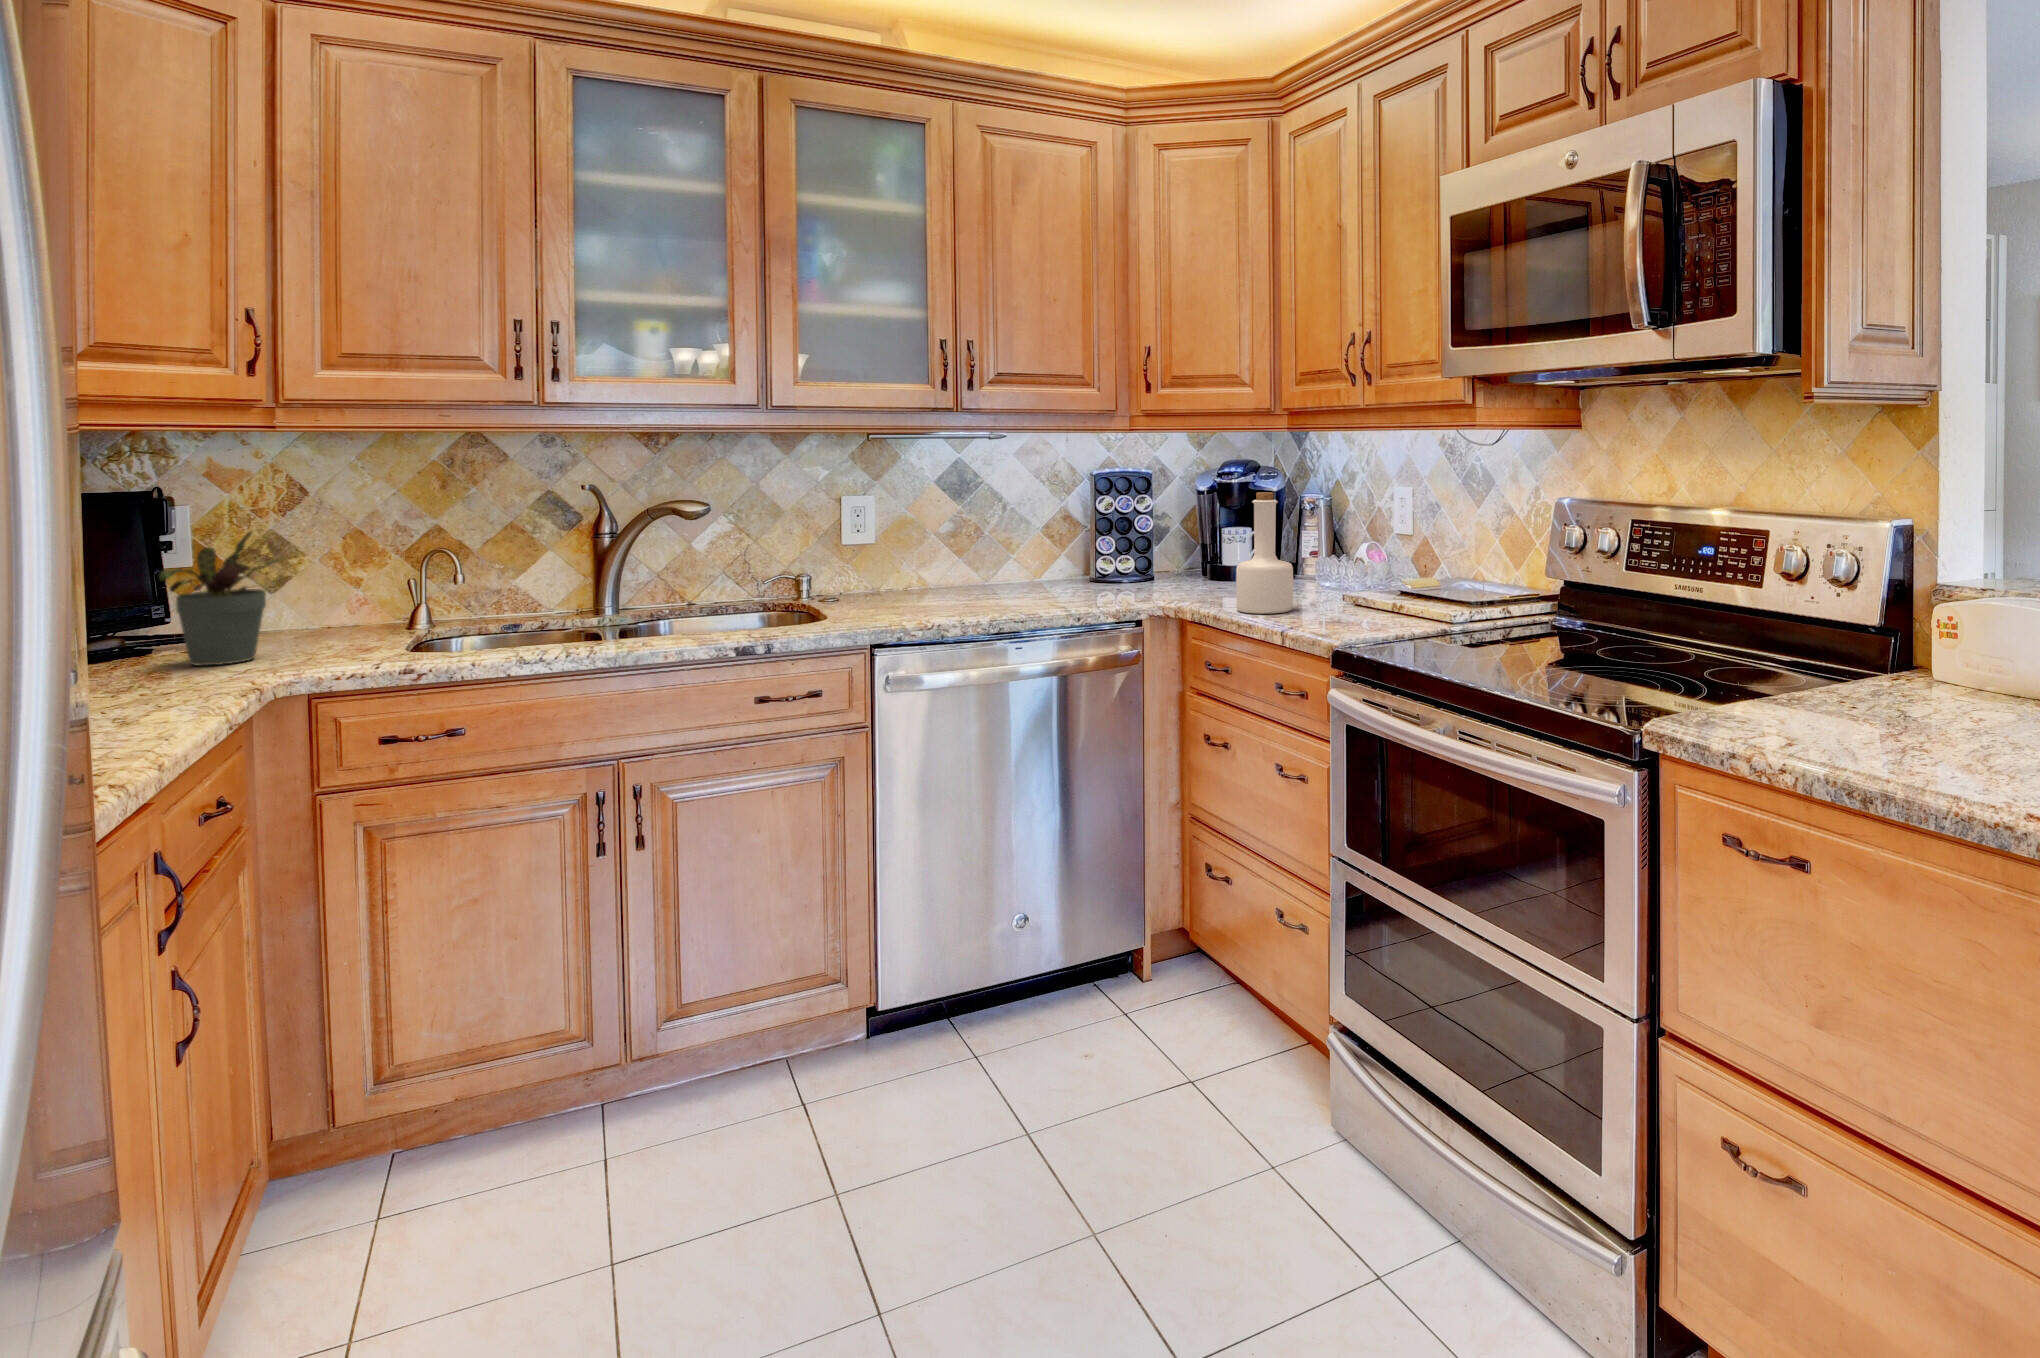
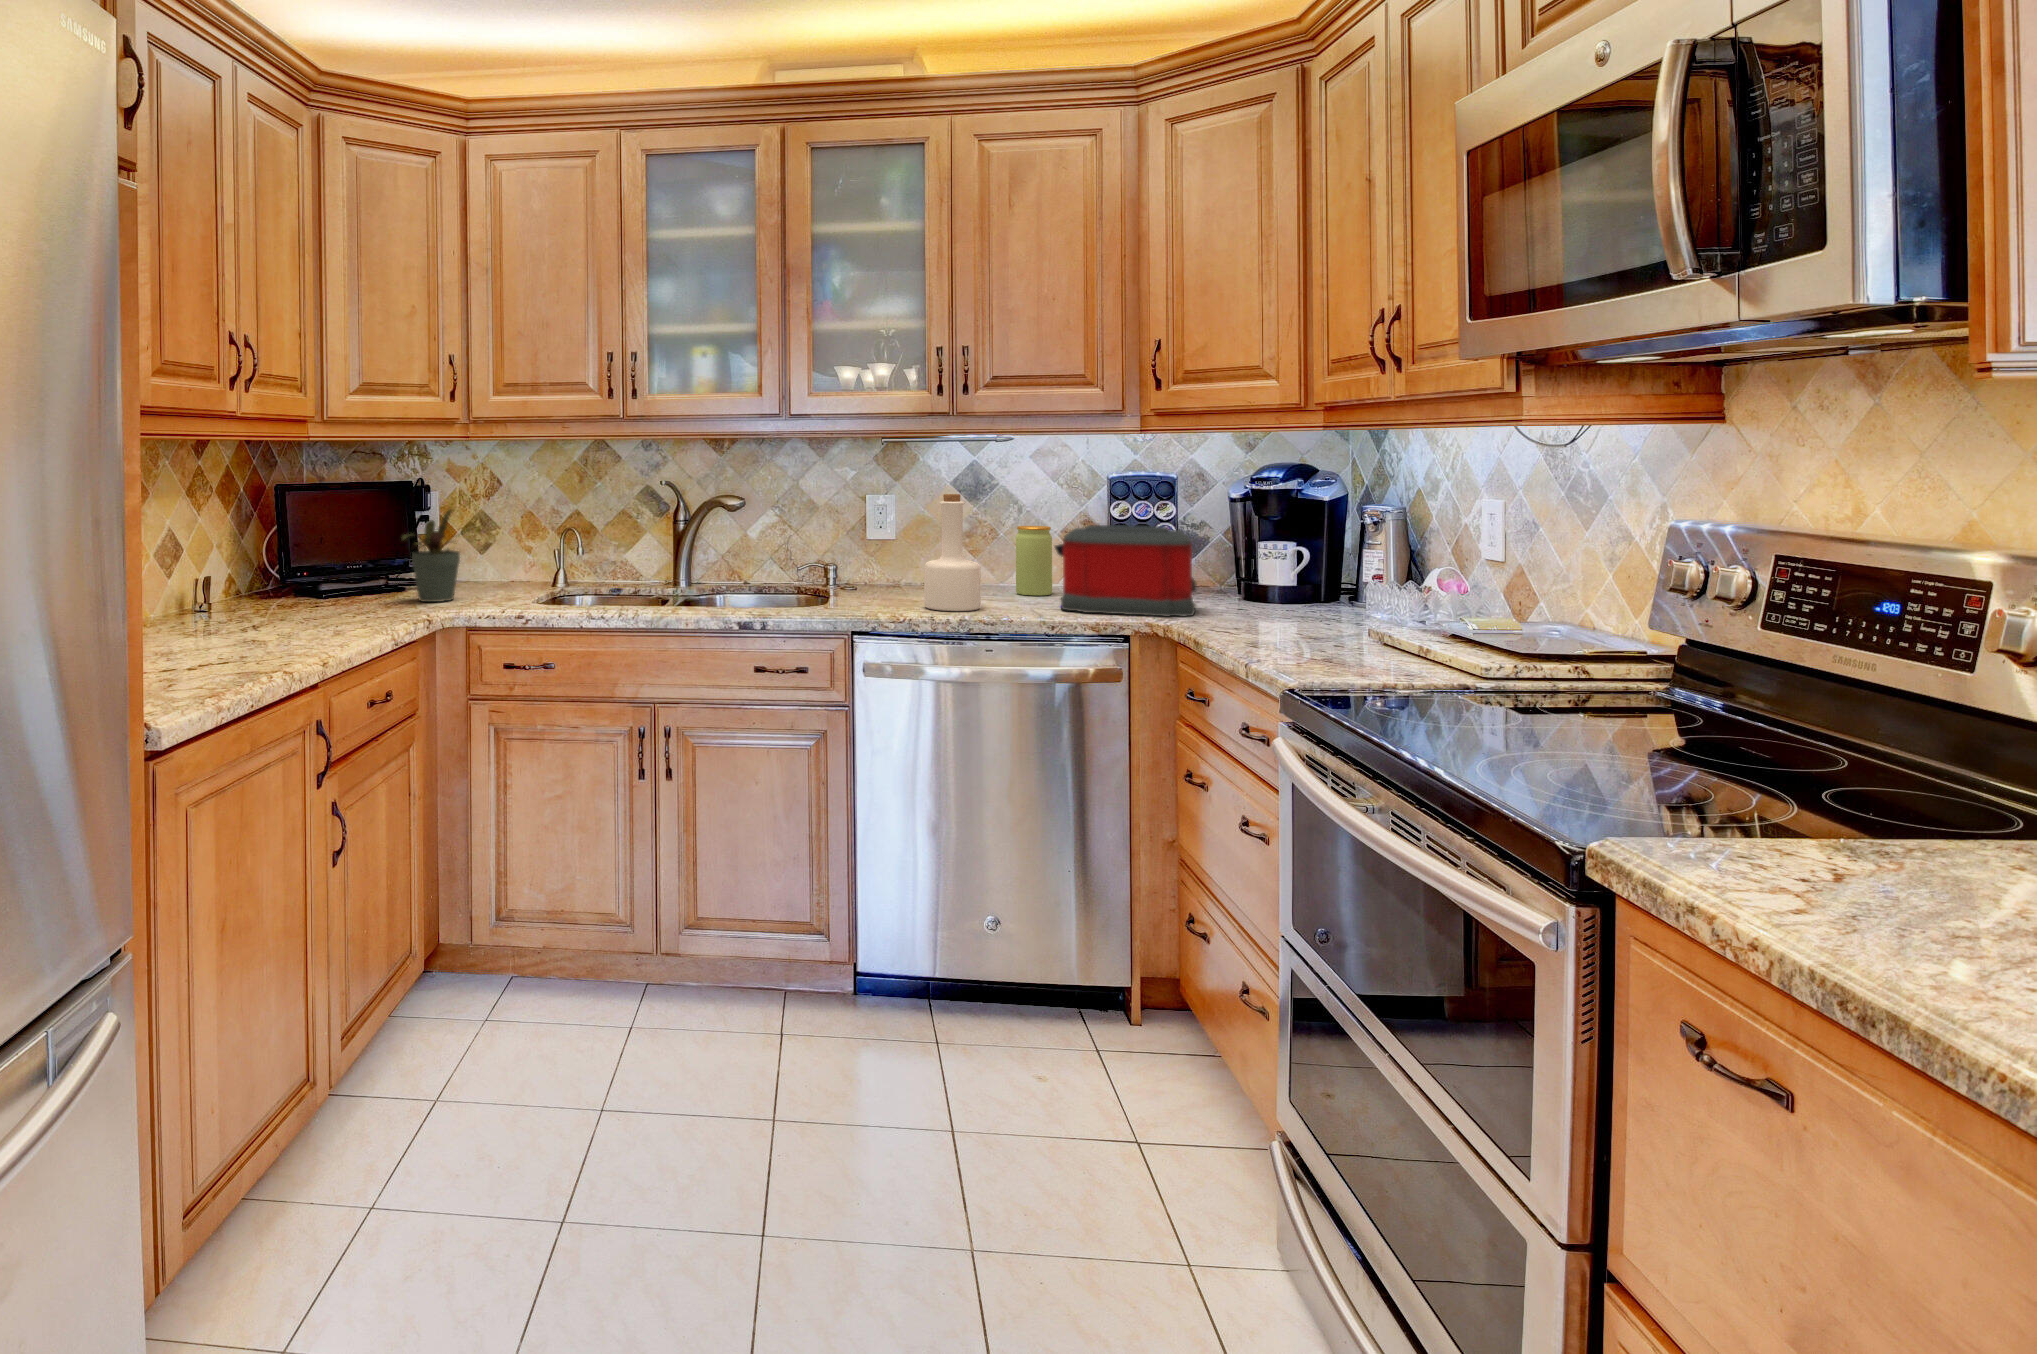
bottle: present [1236,492,1293,614] -> present [924,494,981,611]
toaster: none [1061,519,1188,605] -> present [1055,525,1197,617]
jar: none [1012,523,1047,593] -> present [1016,526,1052,596]

